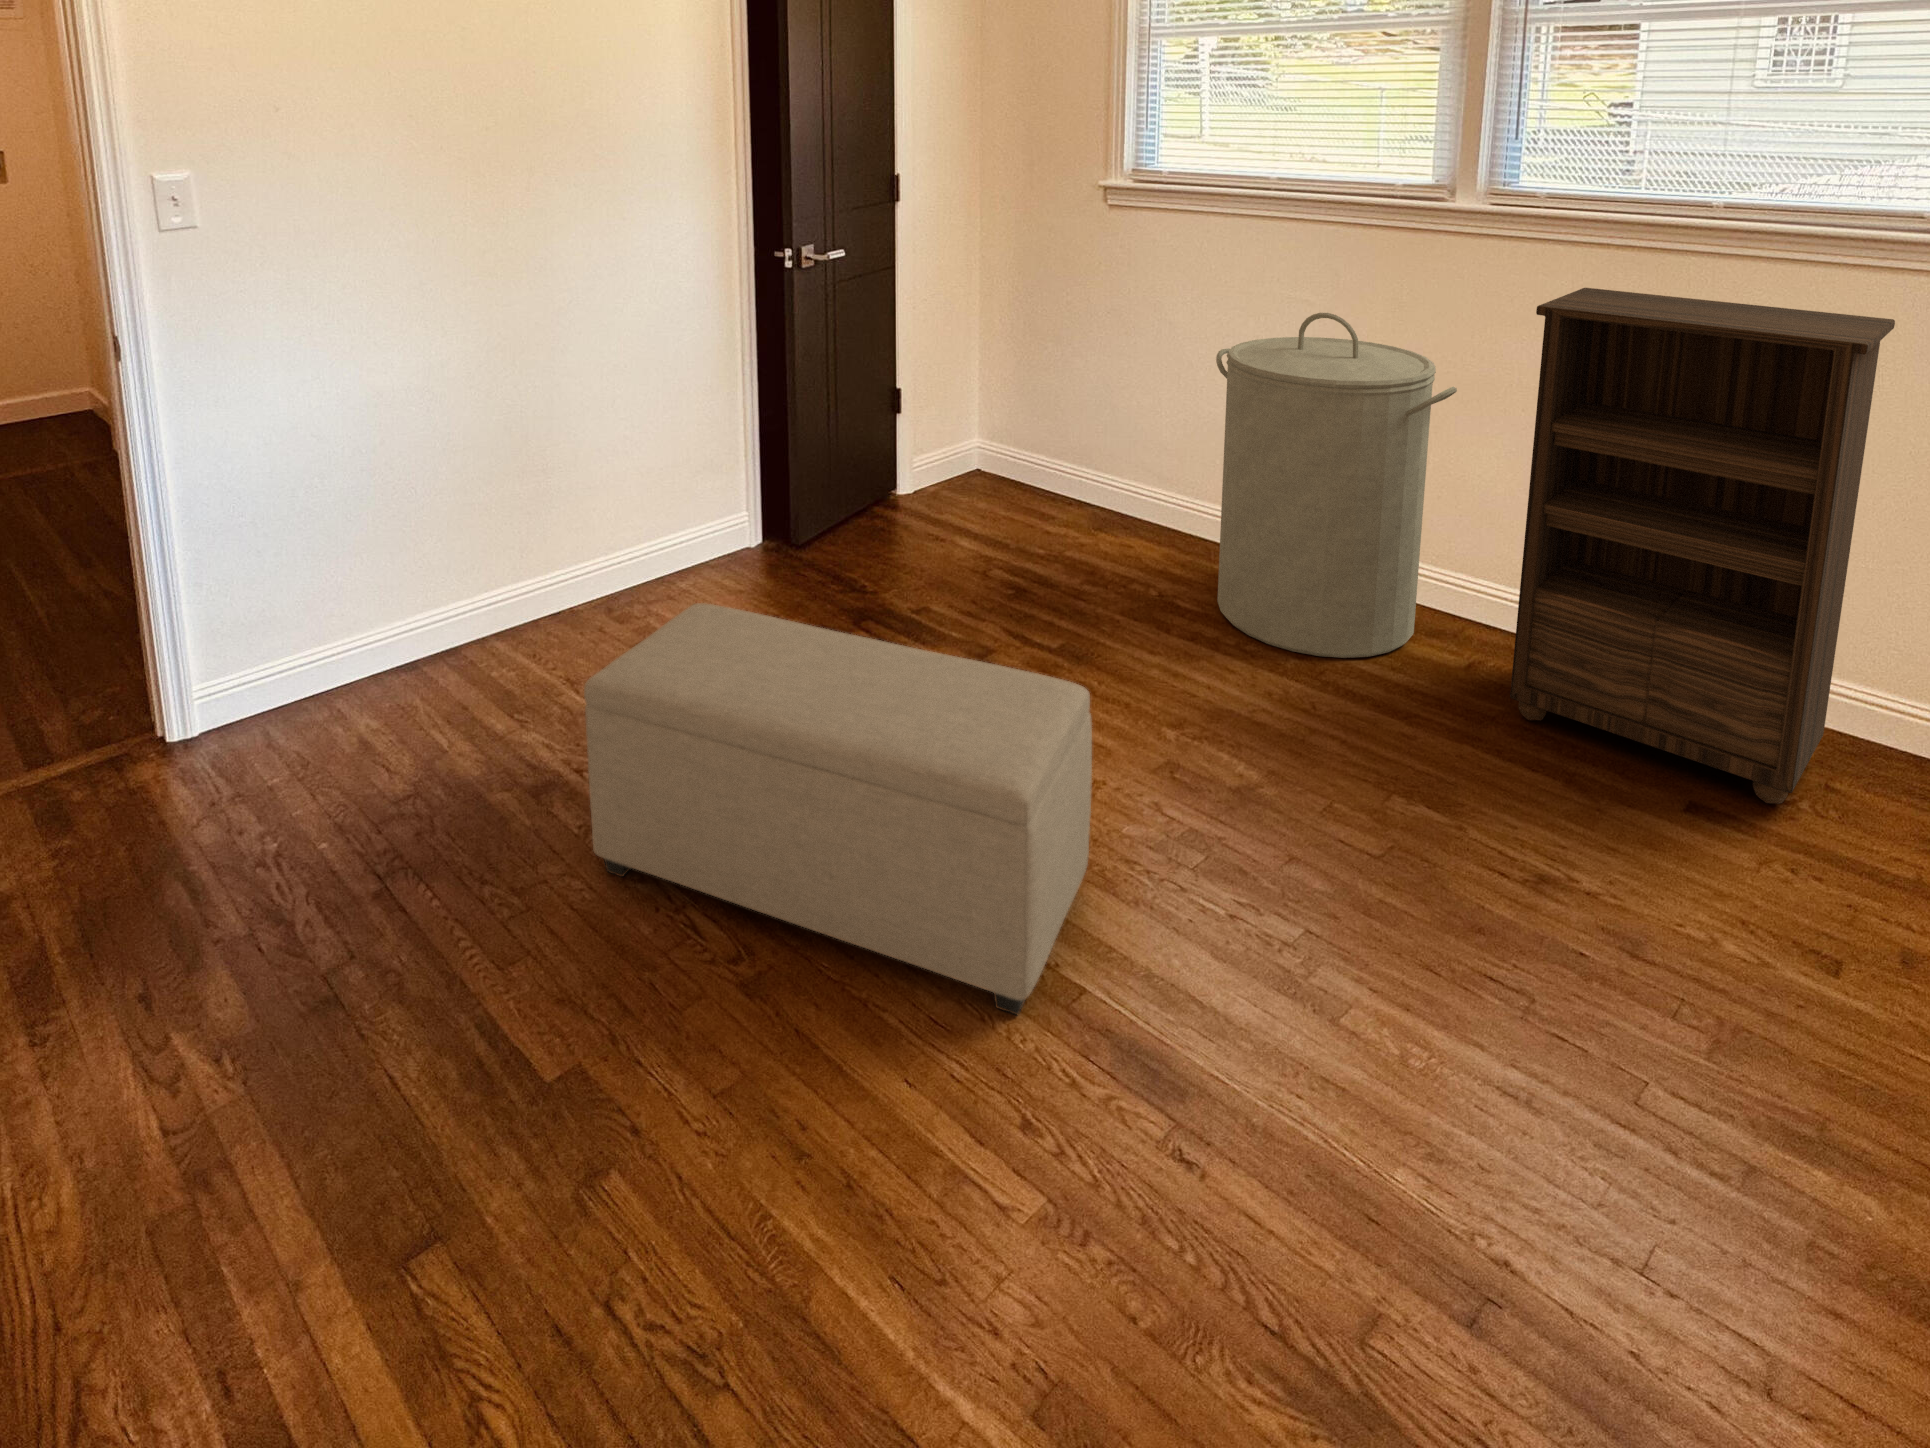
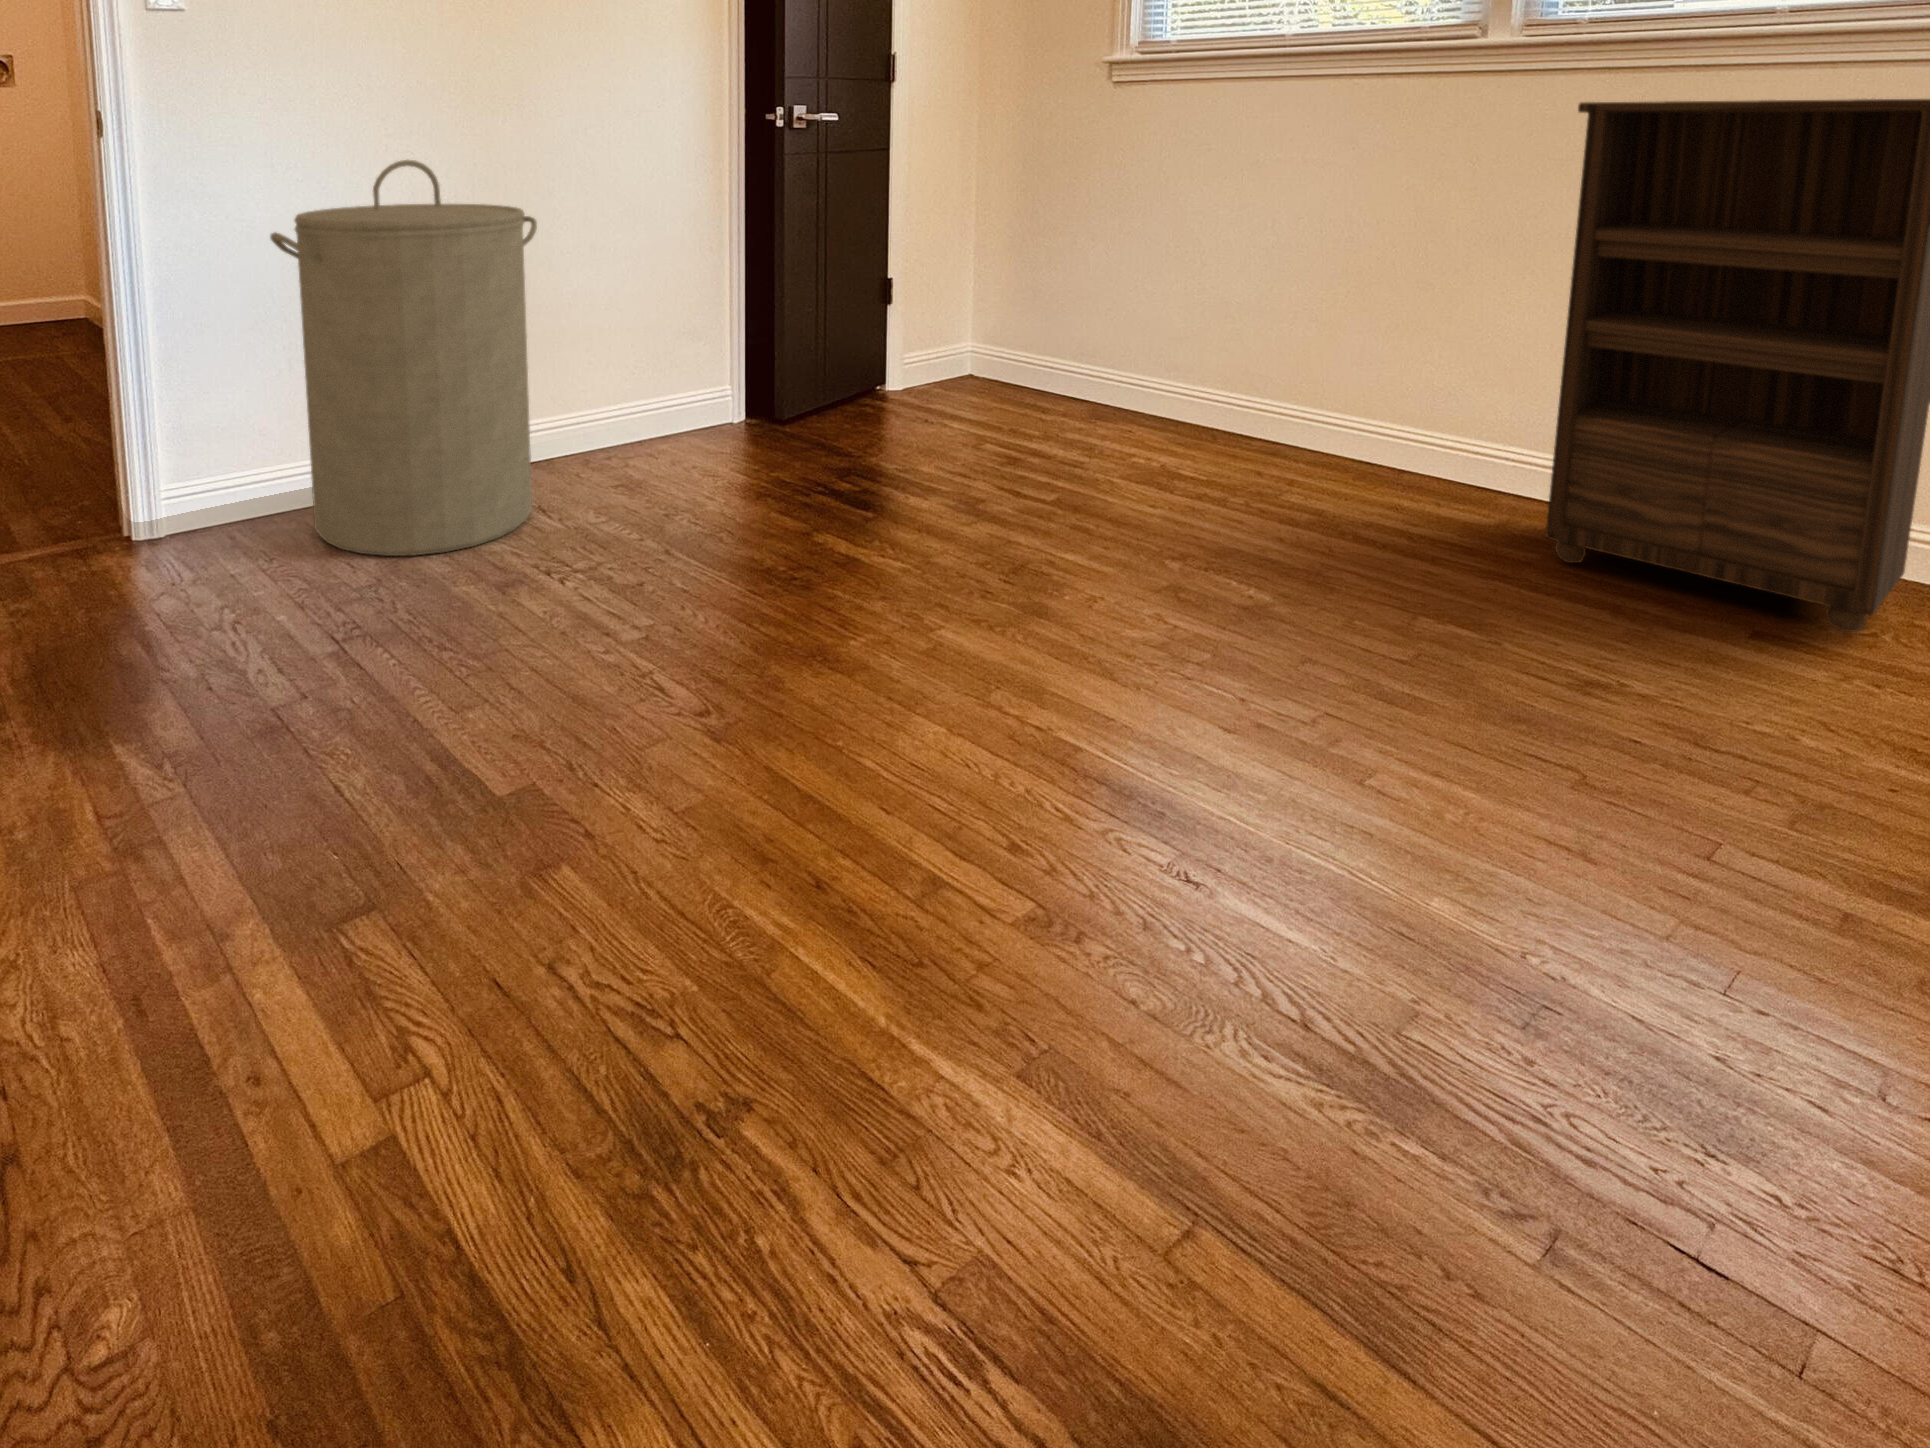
laundry hamper: present [1216,313,1457,658] -> present [270,160,537,556]
ottoman: present [584,603,1092,1015] -> none [553,390,1088,763]

